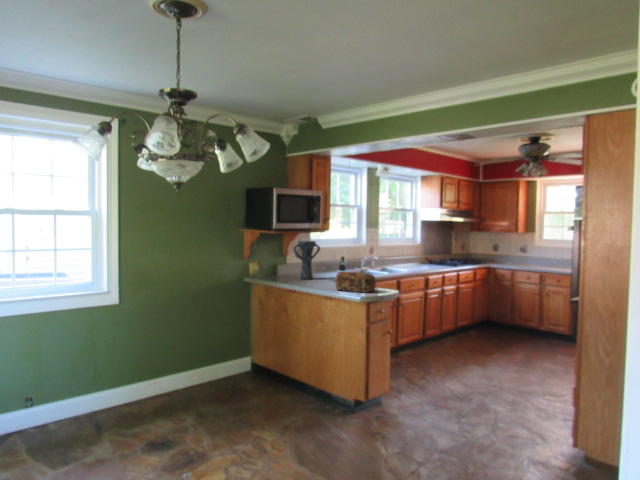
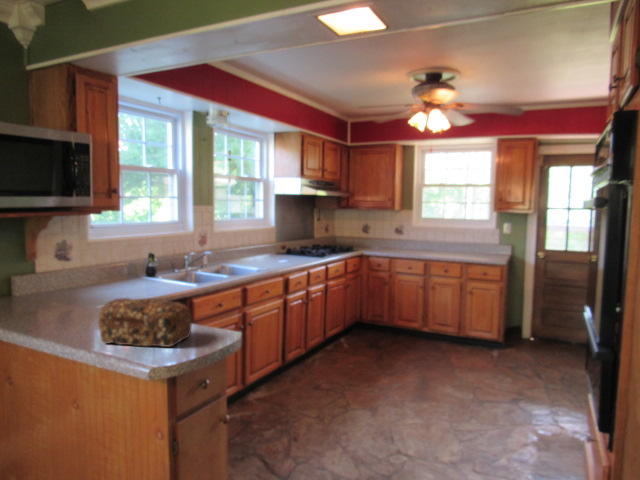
vase: present [293,241,320,279] -> none [31,231,94,306]

